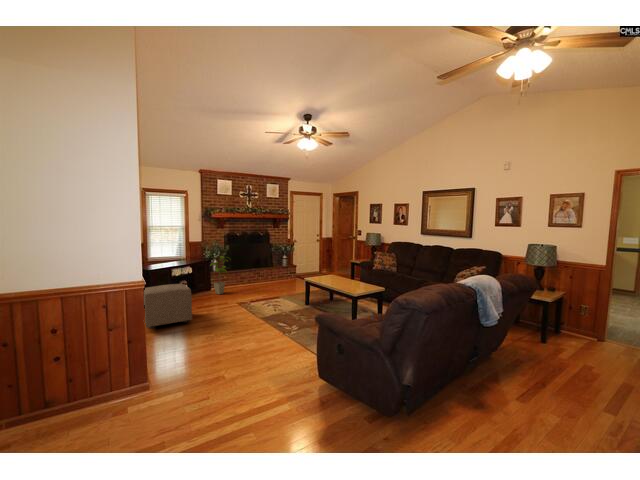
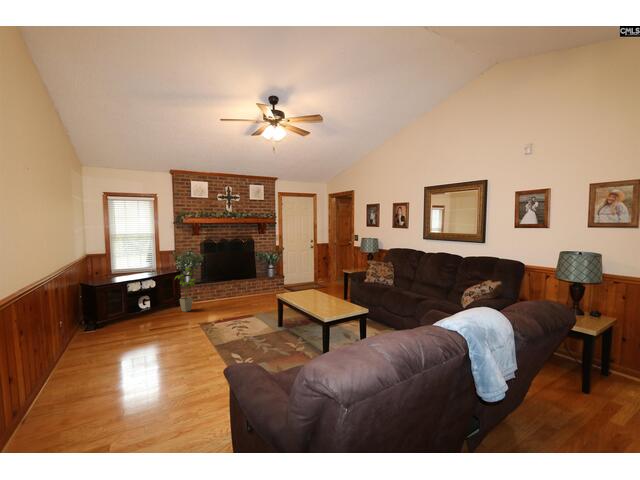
ottoman: present [144,284,192,329] -> none [59,304,128,363]

